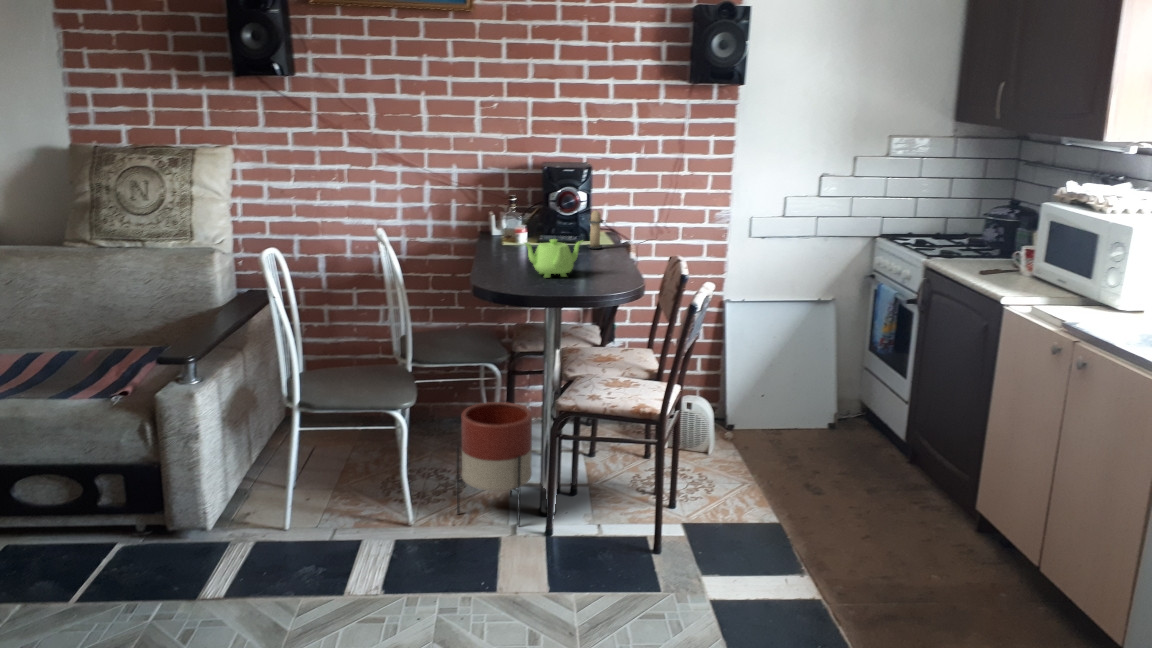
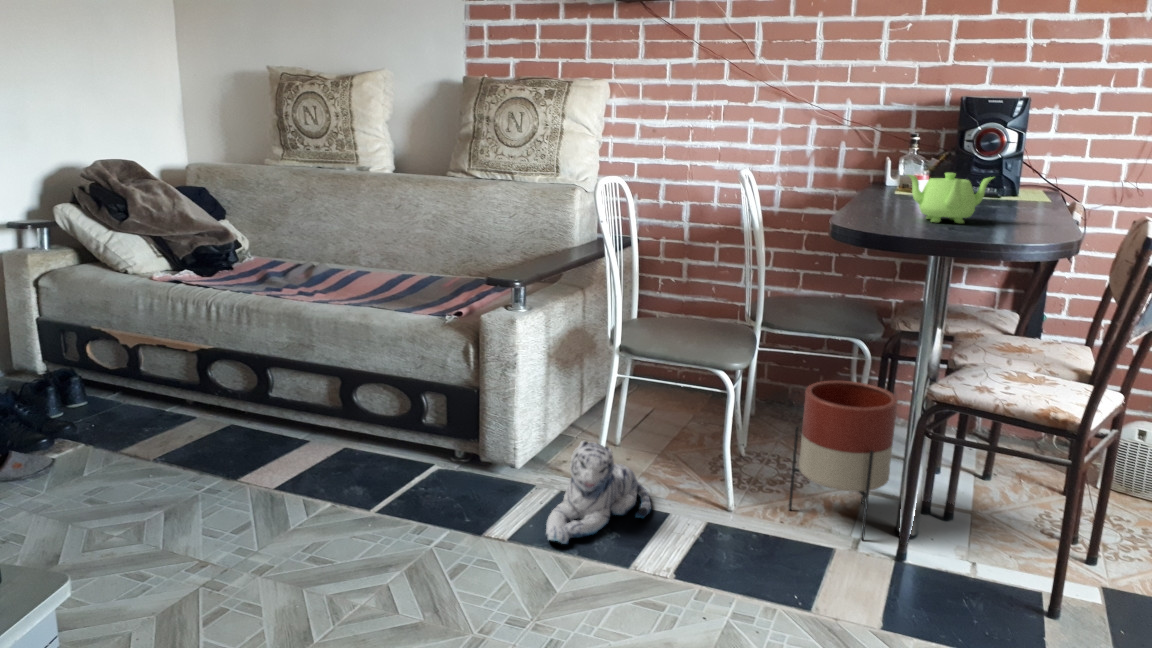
candle: present [588,210,603,249] -> none [1006,149,1039,204]
plush toy: none [256,493,345,590] -> present [546,441,651,544]

